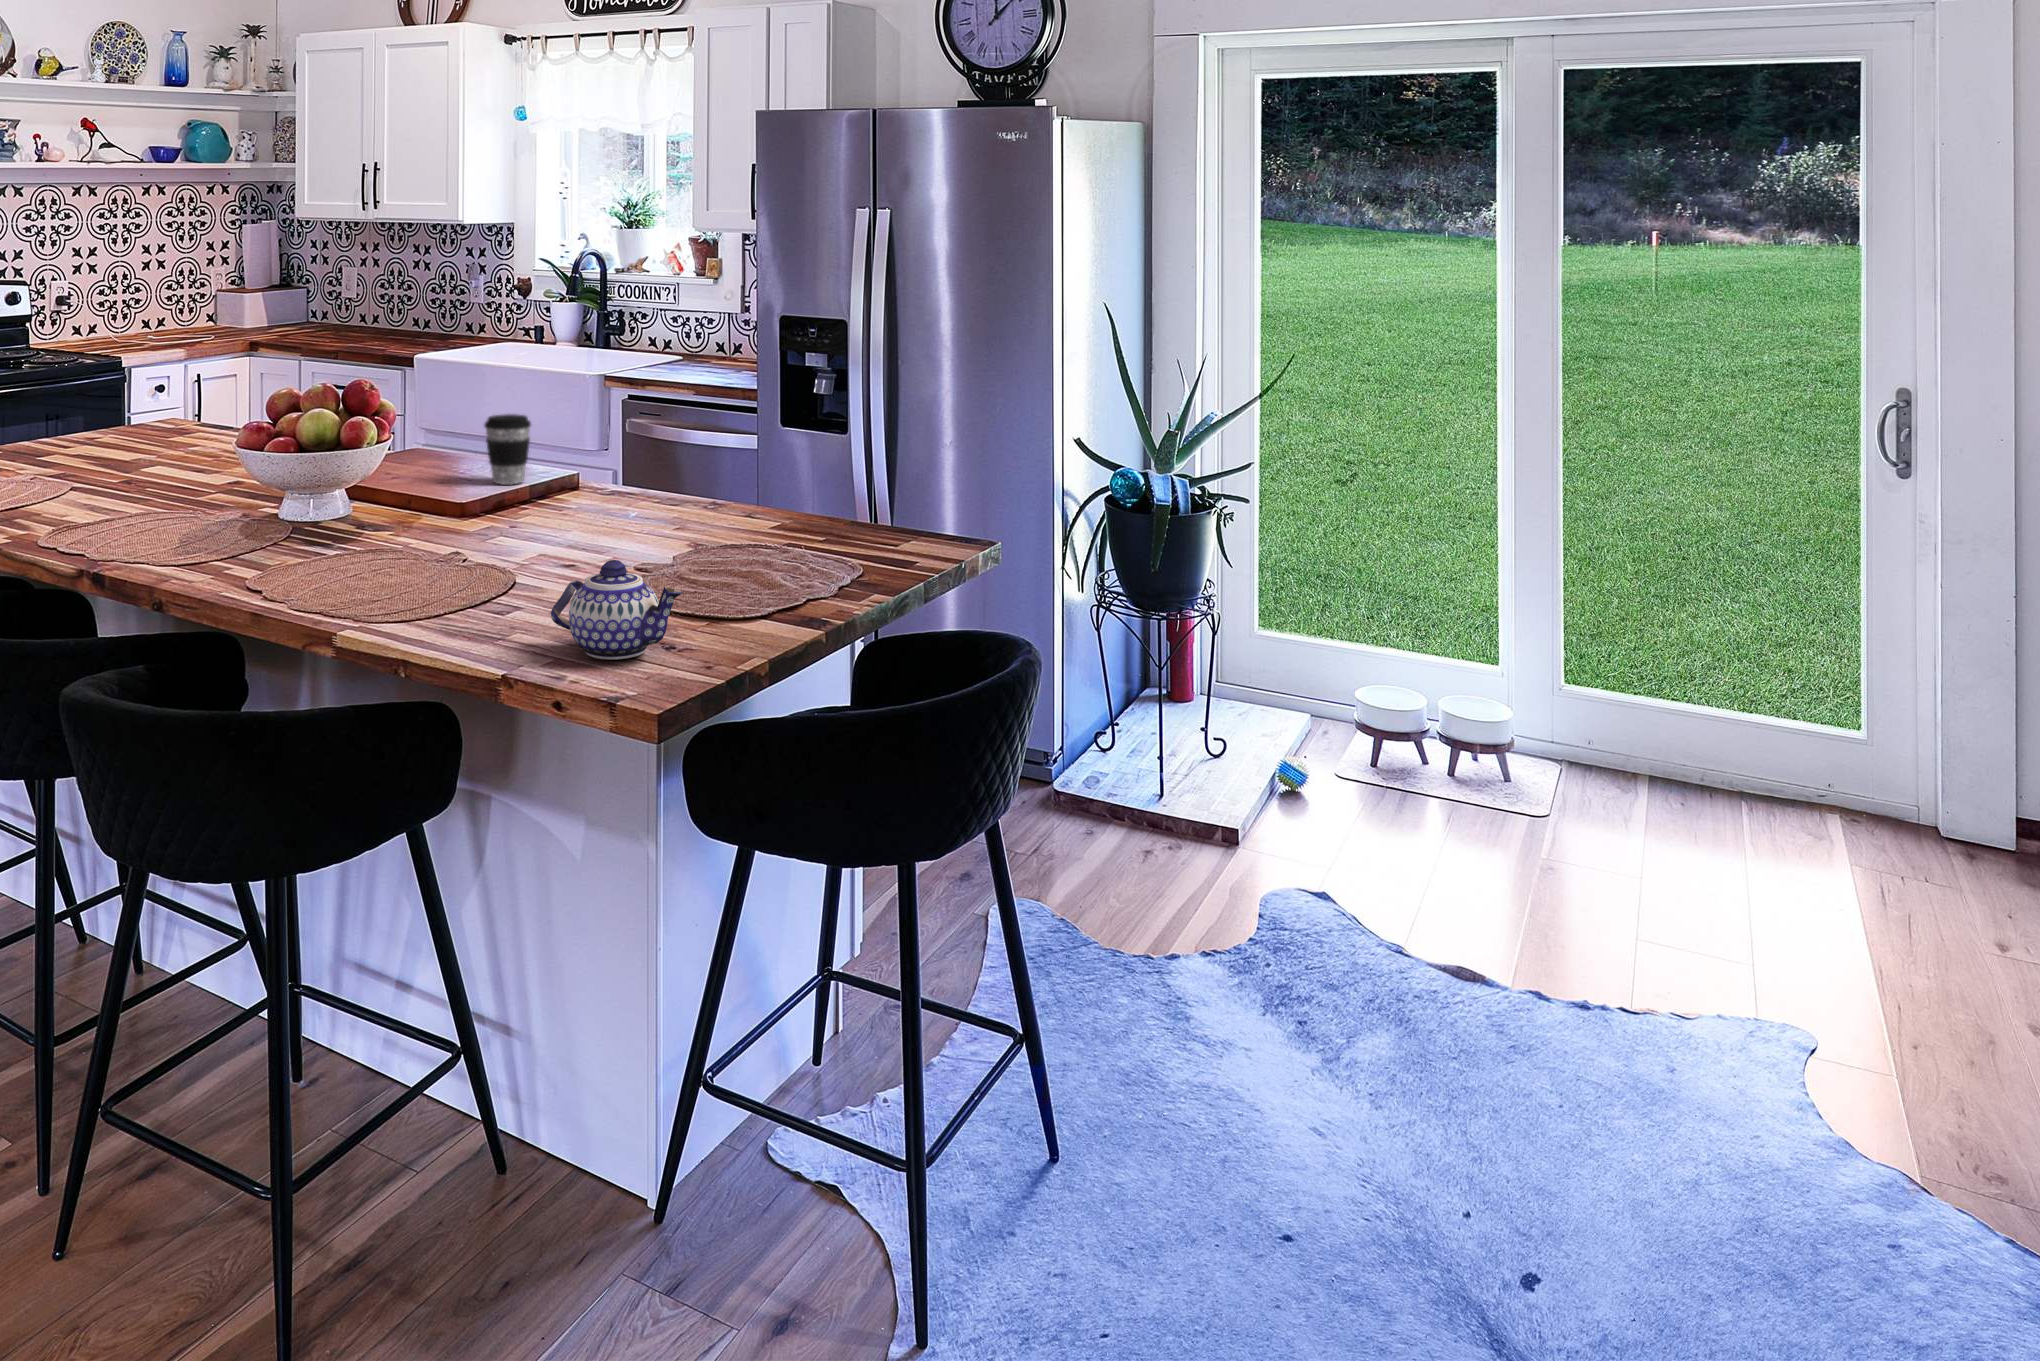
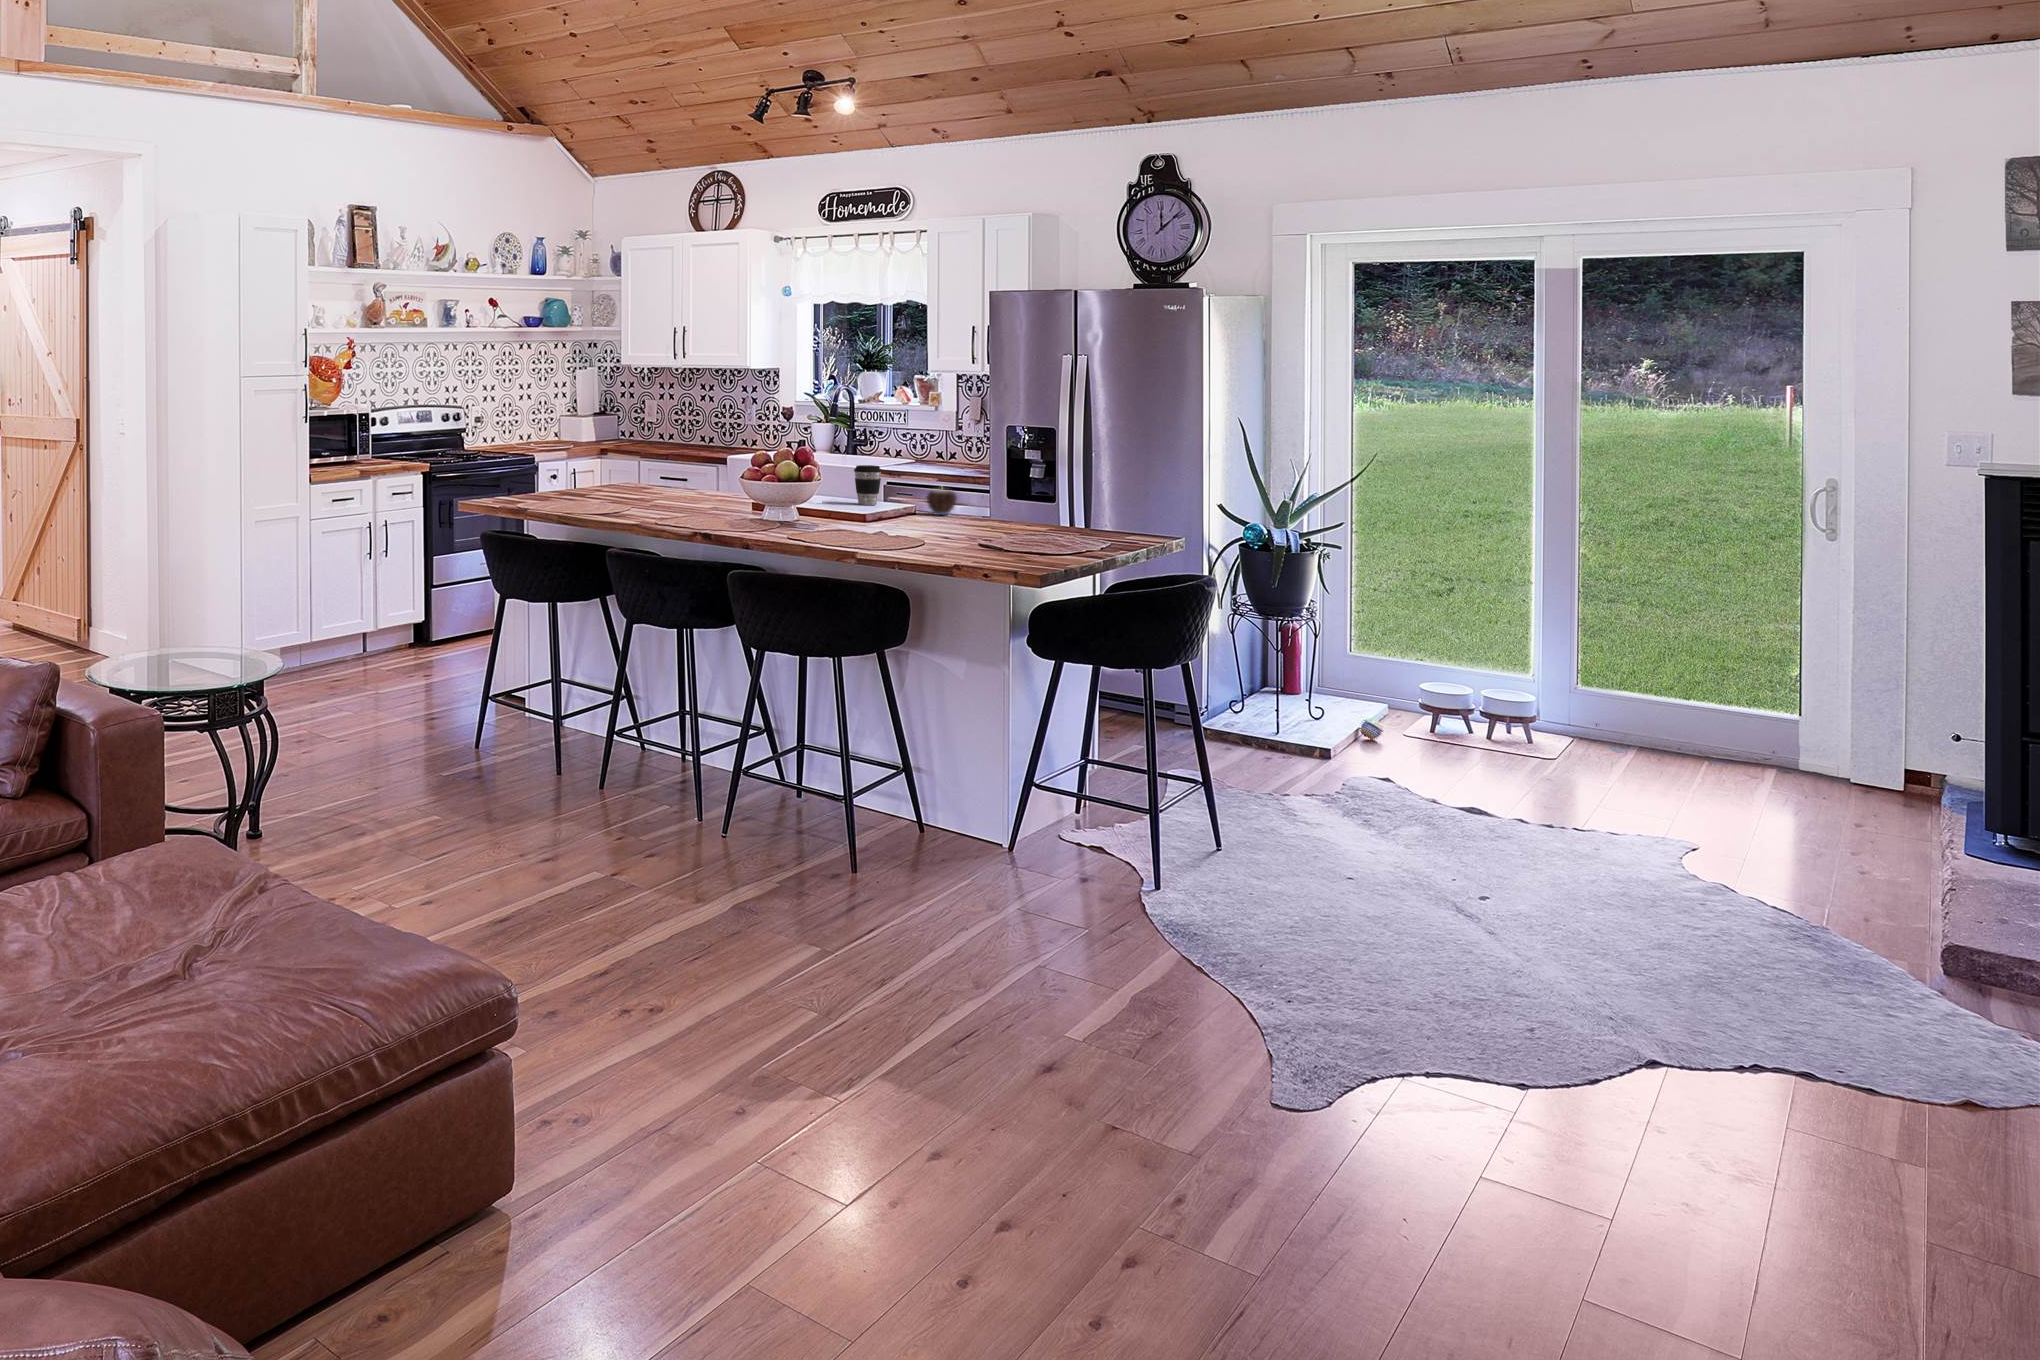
candle: none [582,459,638,511] -> present [926,490,957,515]
teapot: present [551,560,683,660] -> none [965,507,1040,554]

